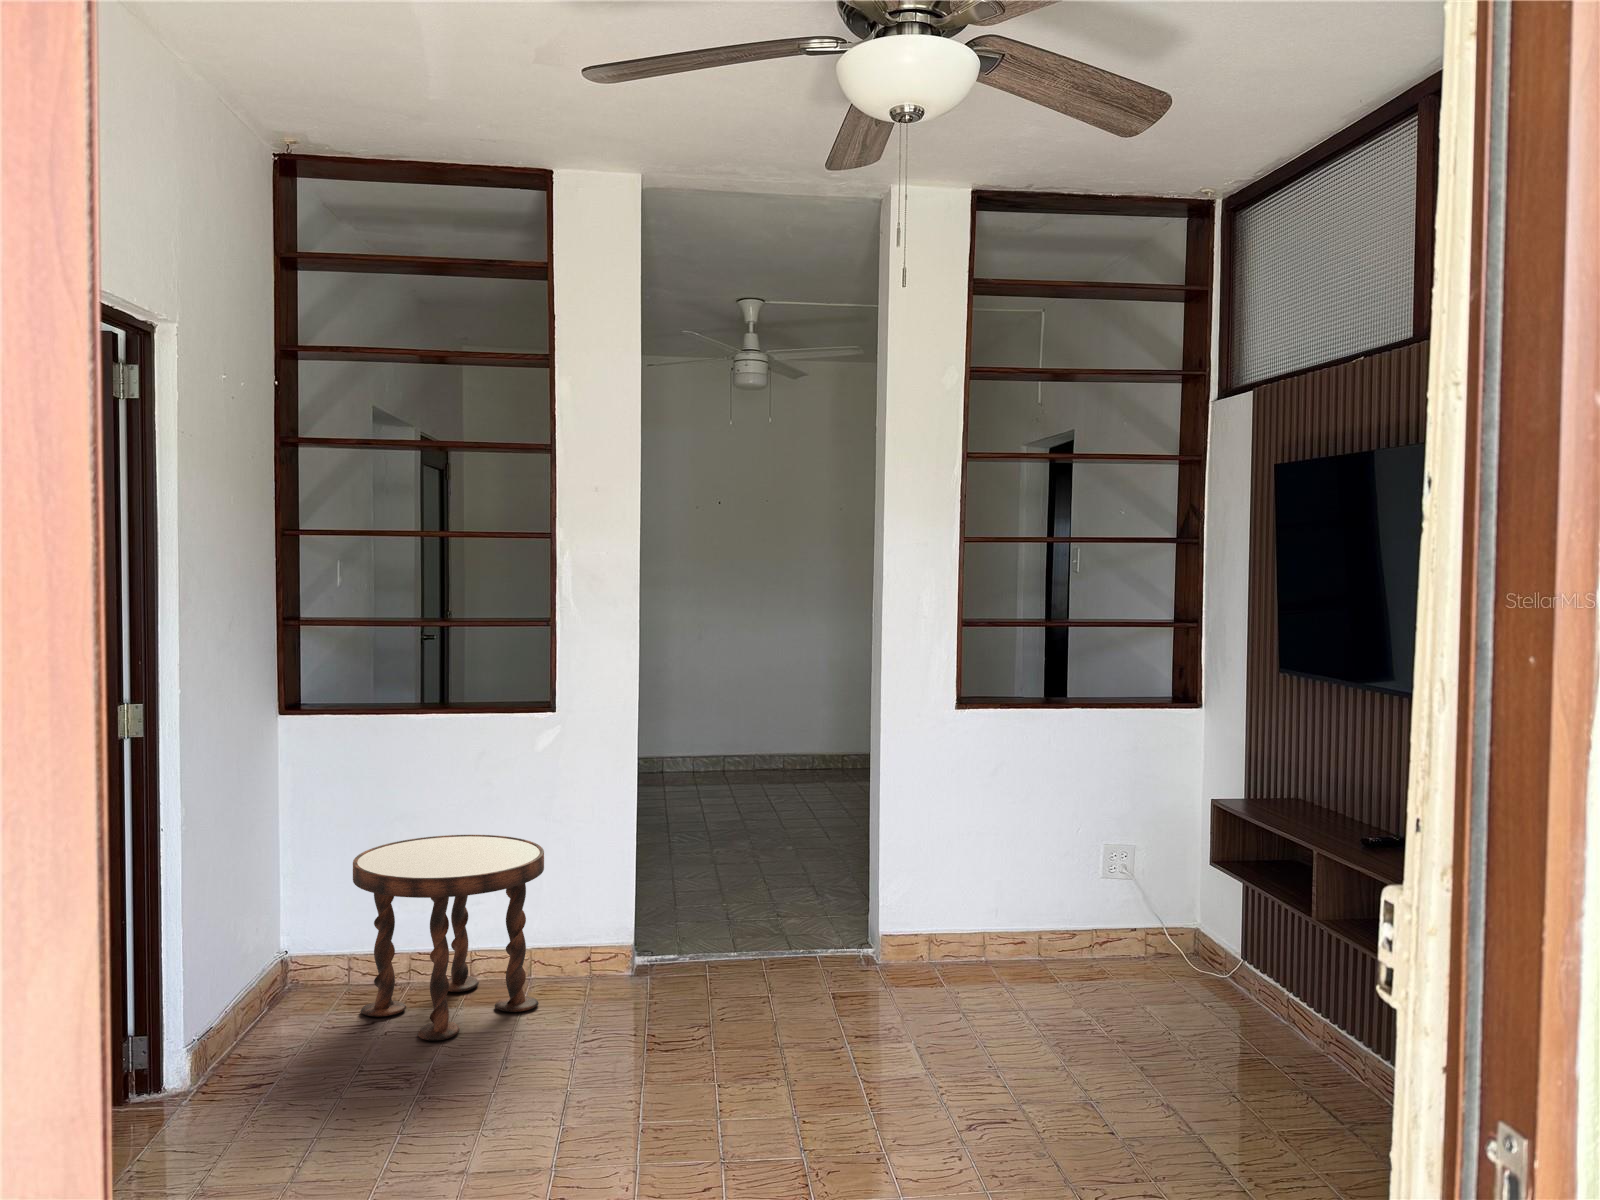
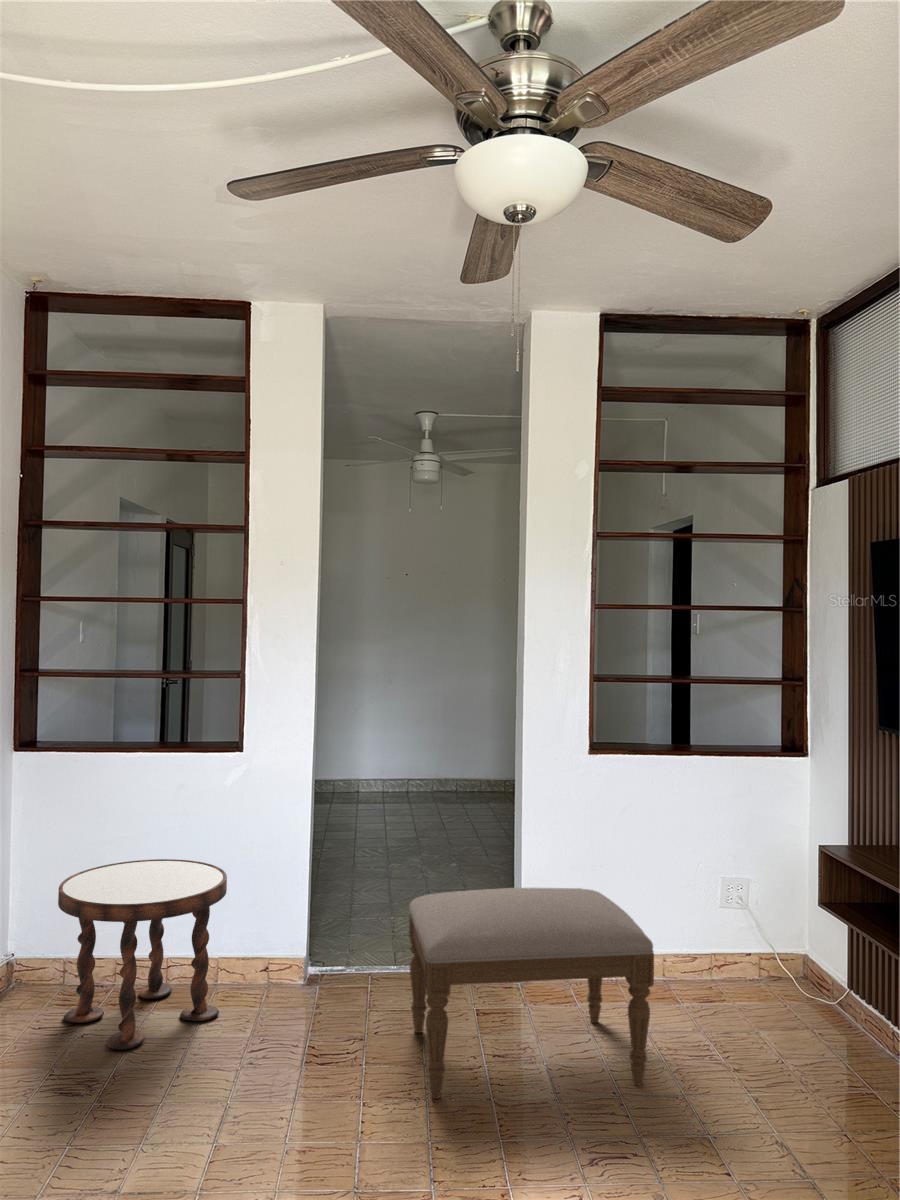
ottoman: none [757,855,1034,1077] -> present [409,888,654,1099]

